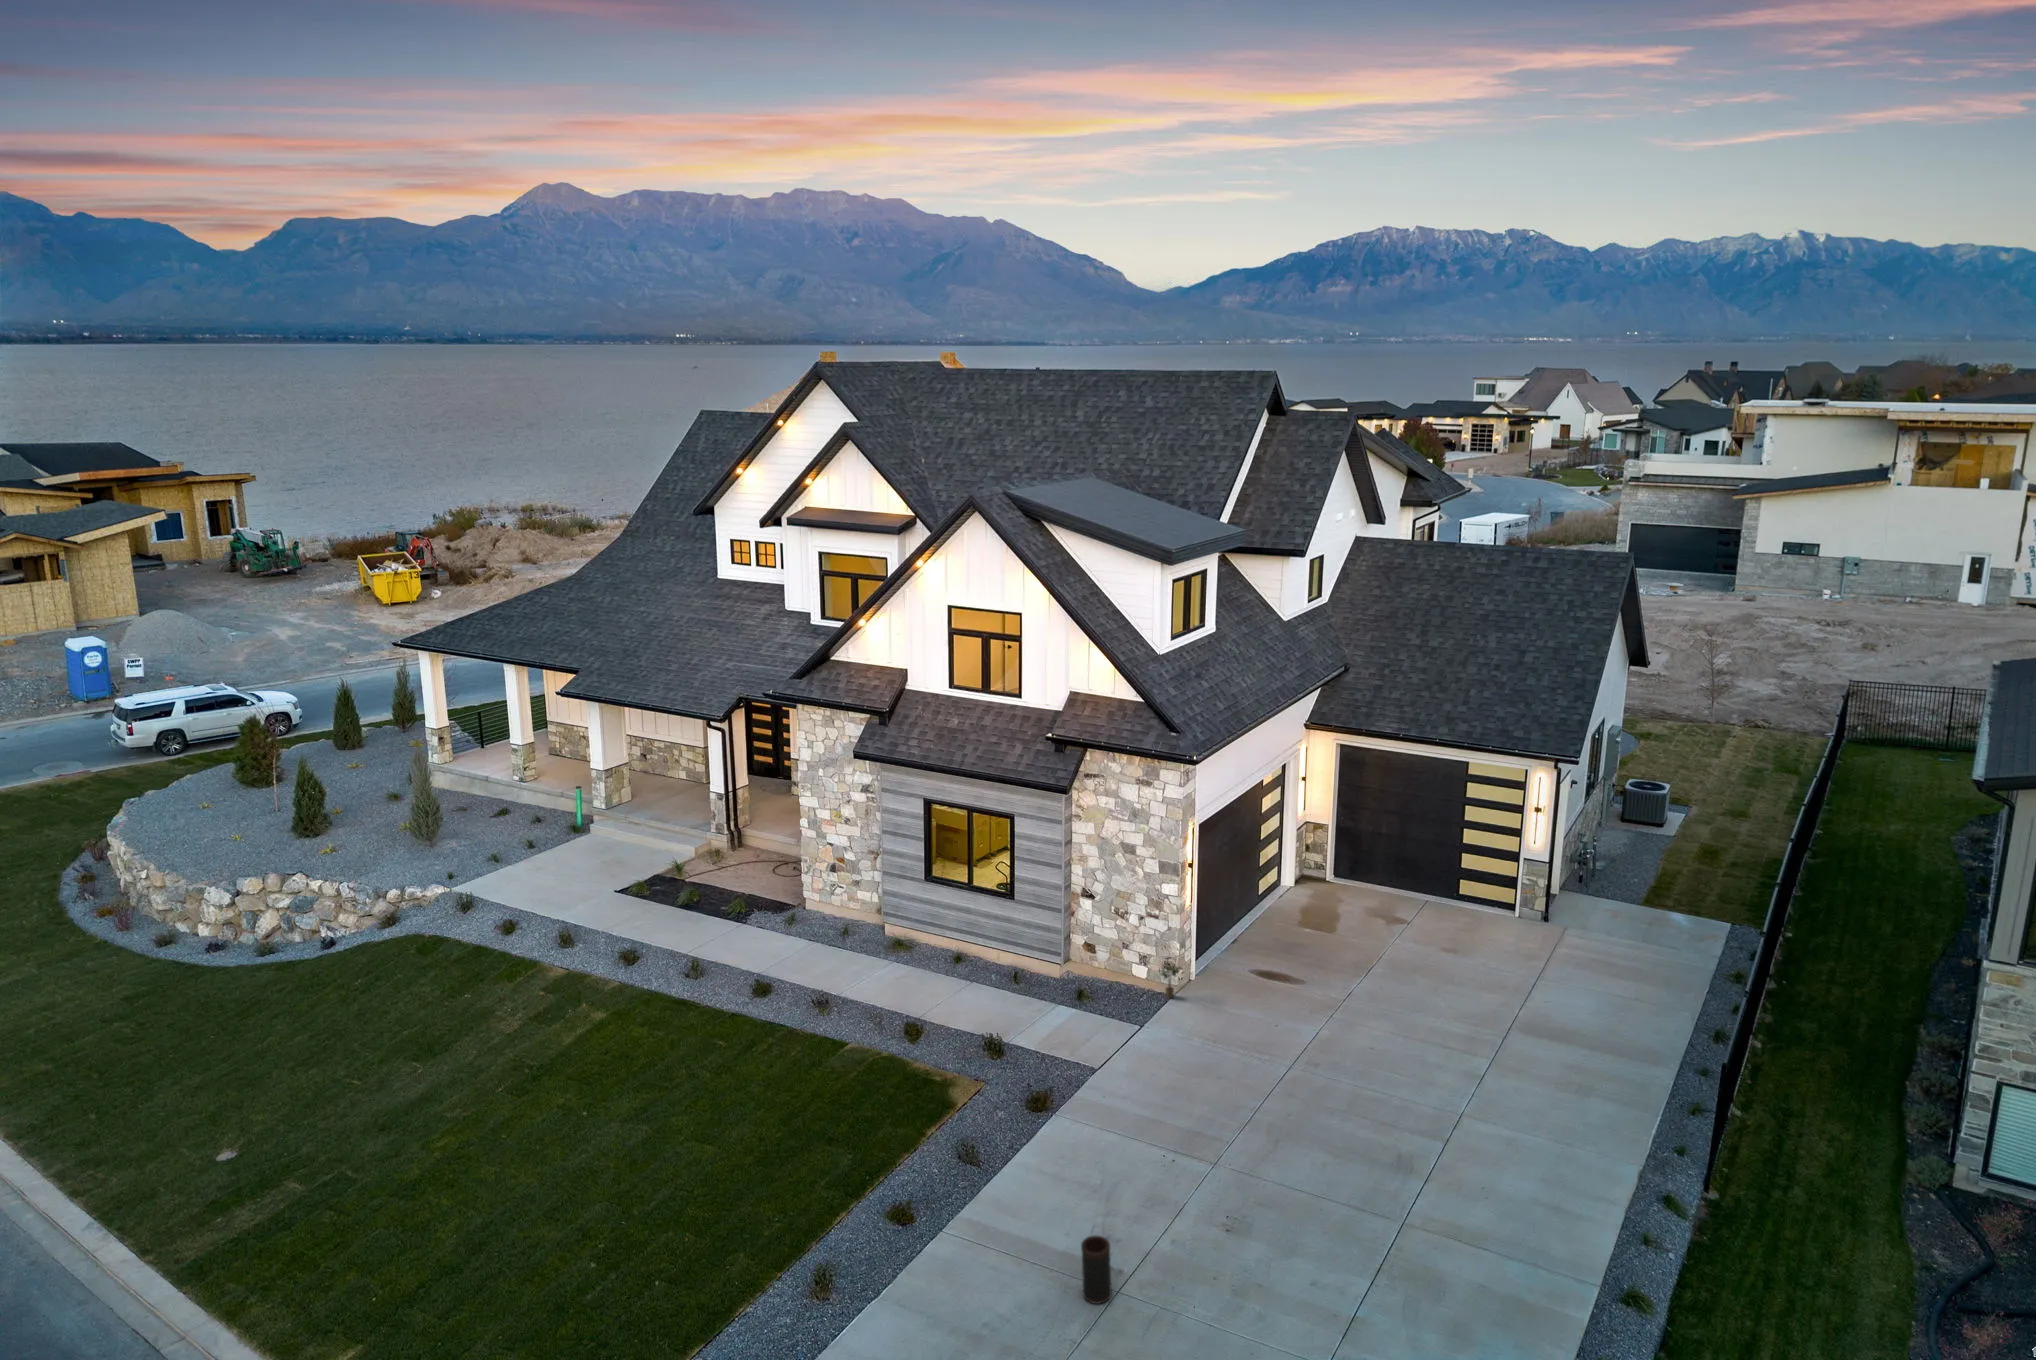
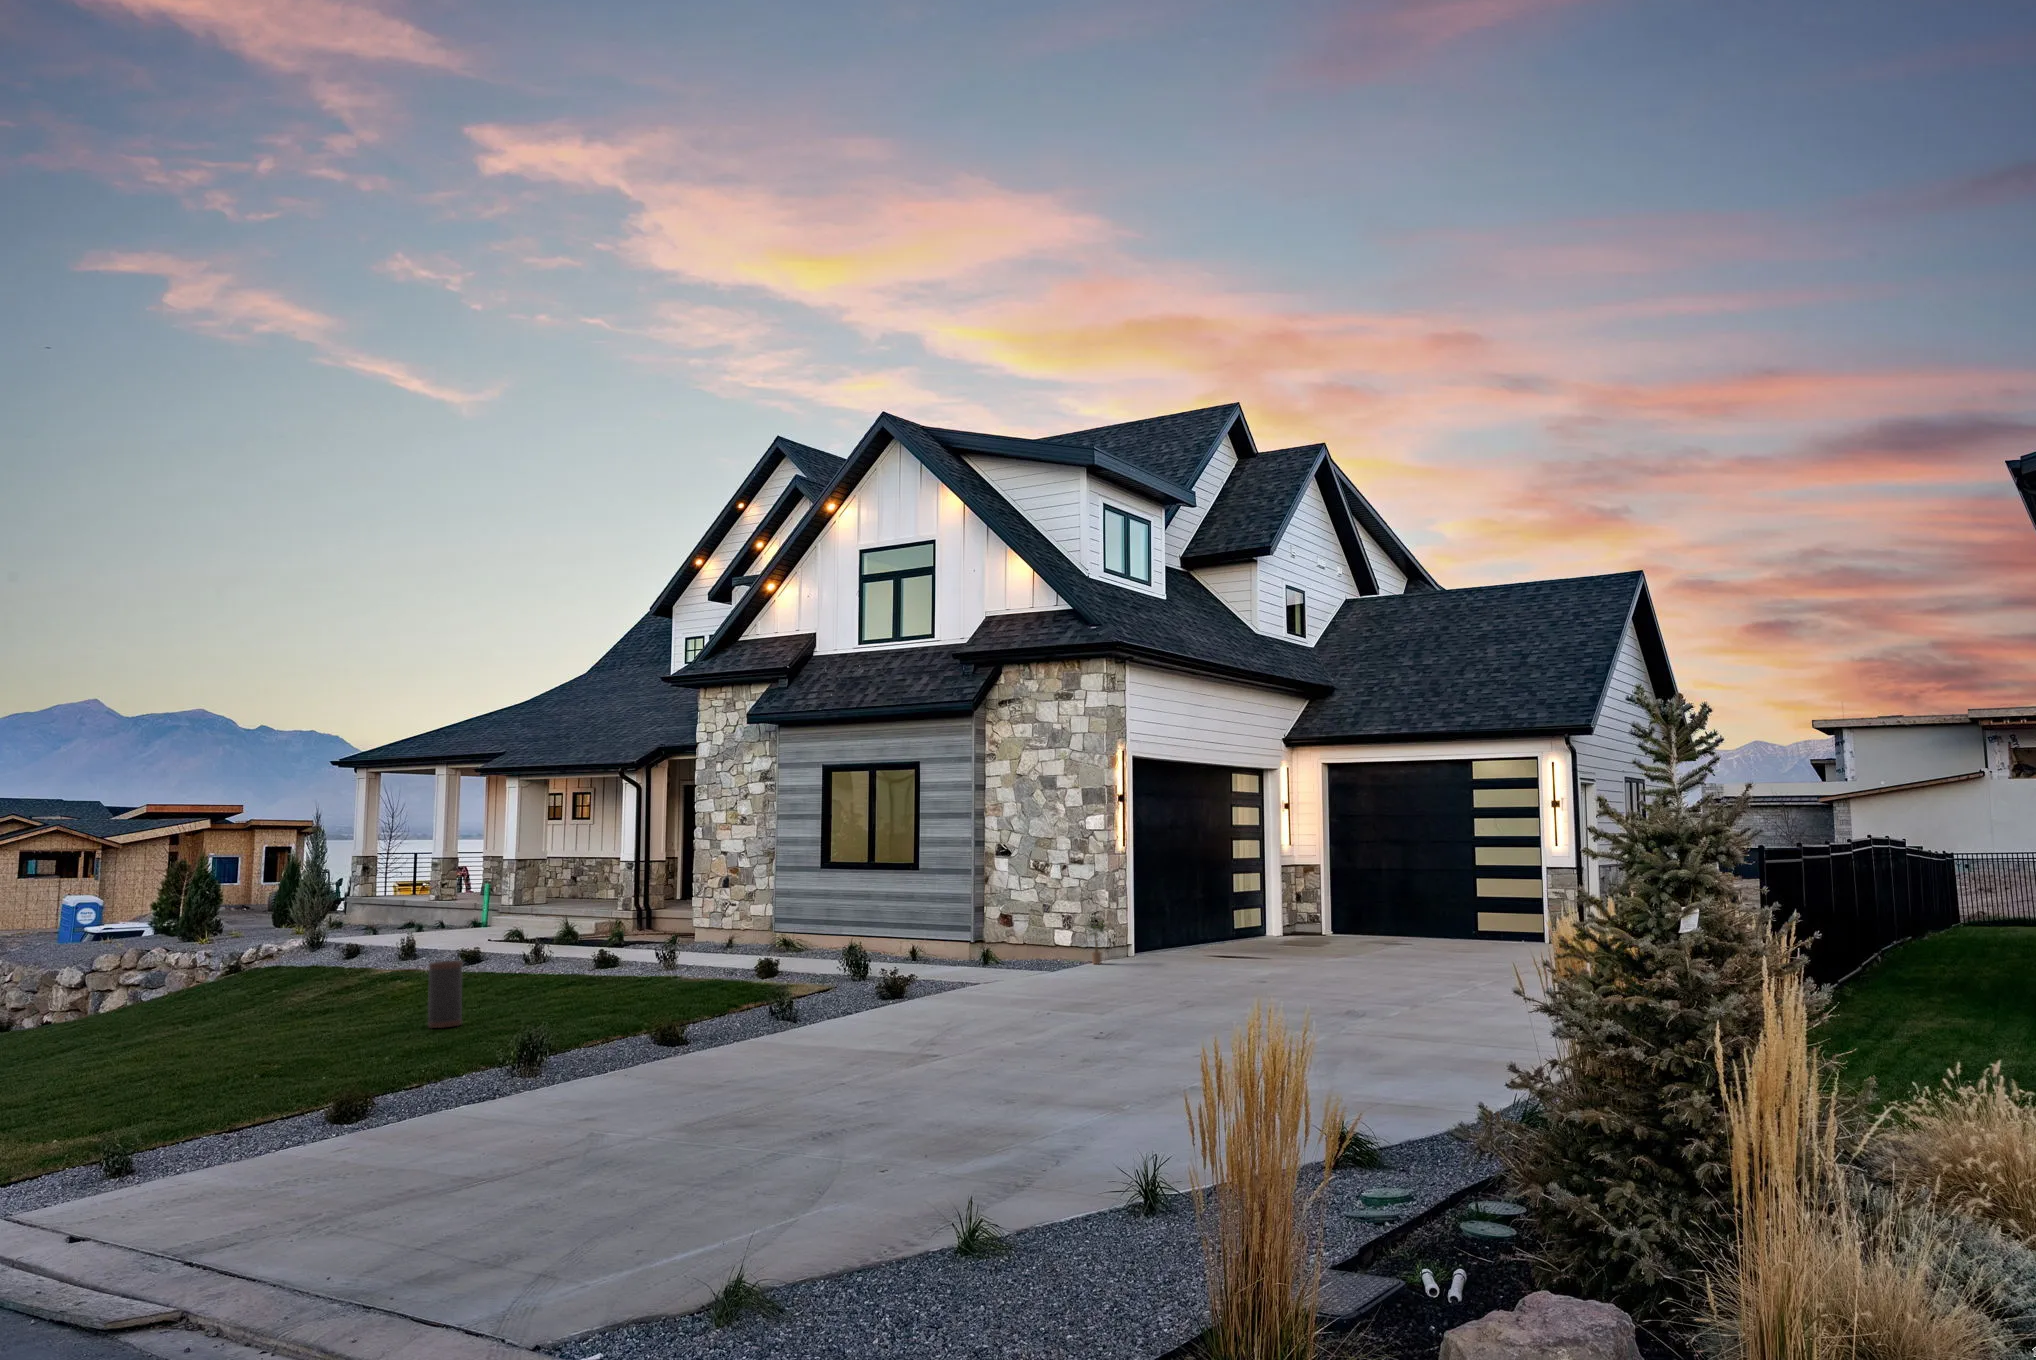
trash can: present [1081,1236,1112,1304] -> present [428,960,463,1028]

